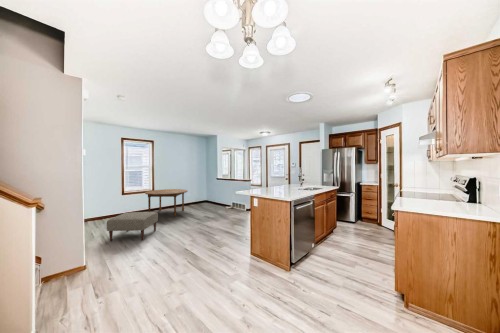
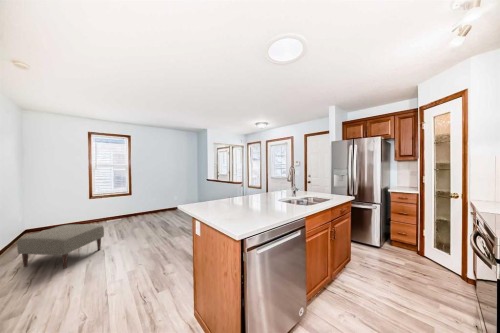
dining table: present [145,189,187,216] -> none [112,191,166,226]

